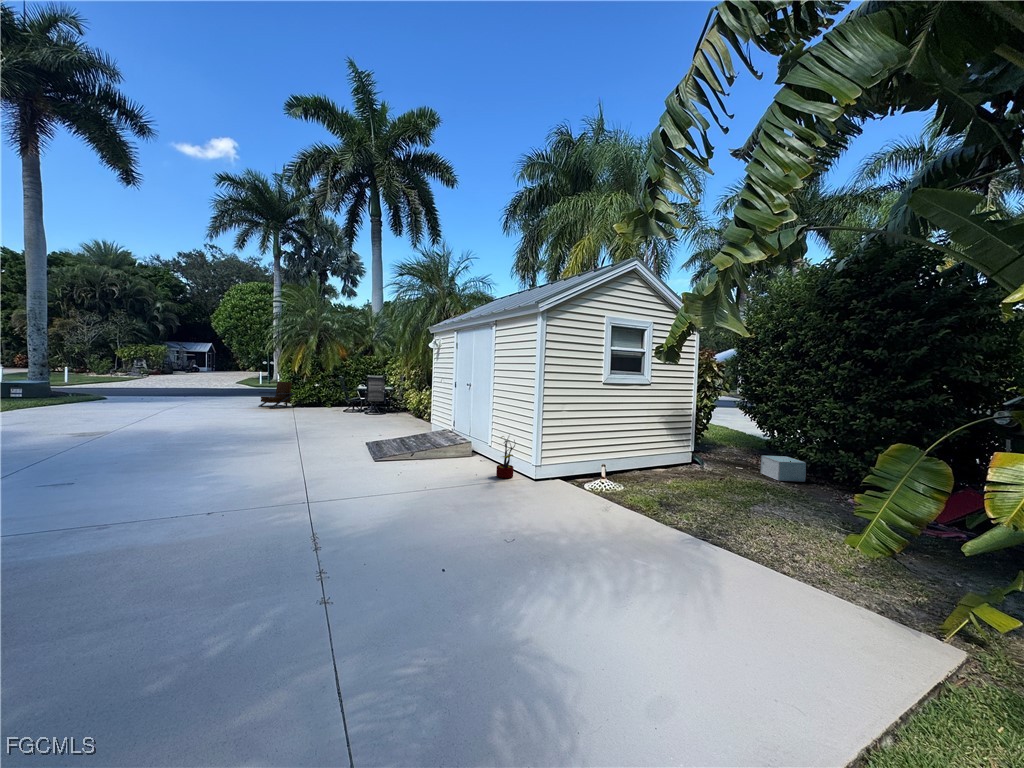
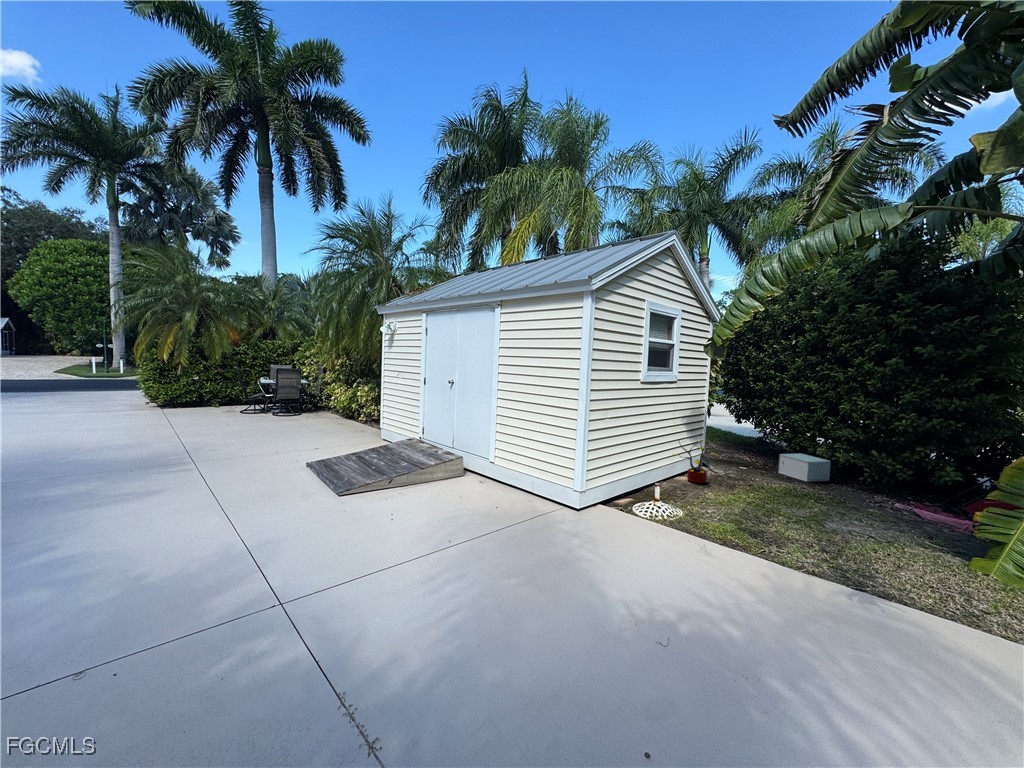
lounge chair: present [259,381,295,409] -> none [105,374,165,412]
decorative plant: present [496,436,516,478] -> present [673,440,717,483]

